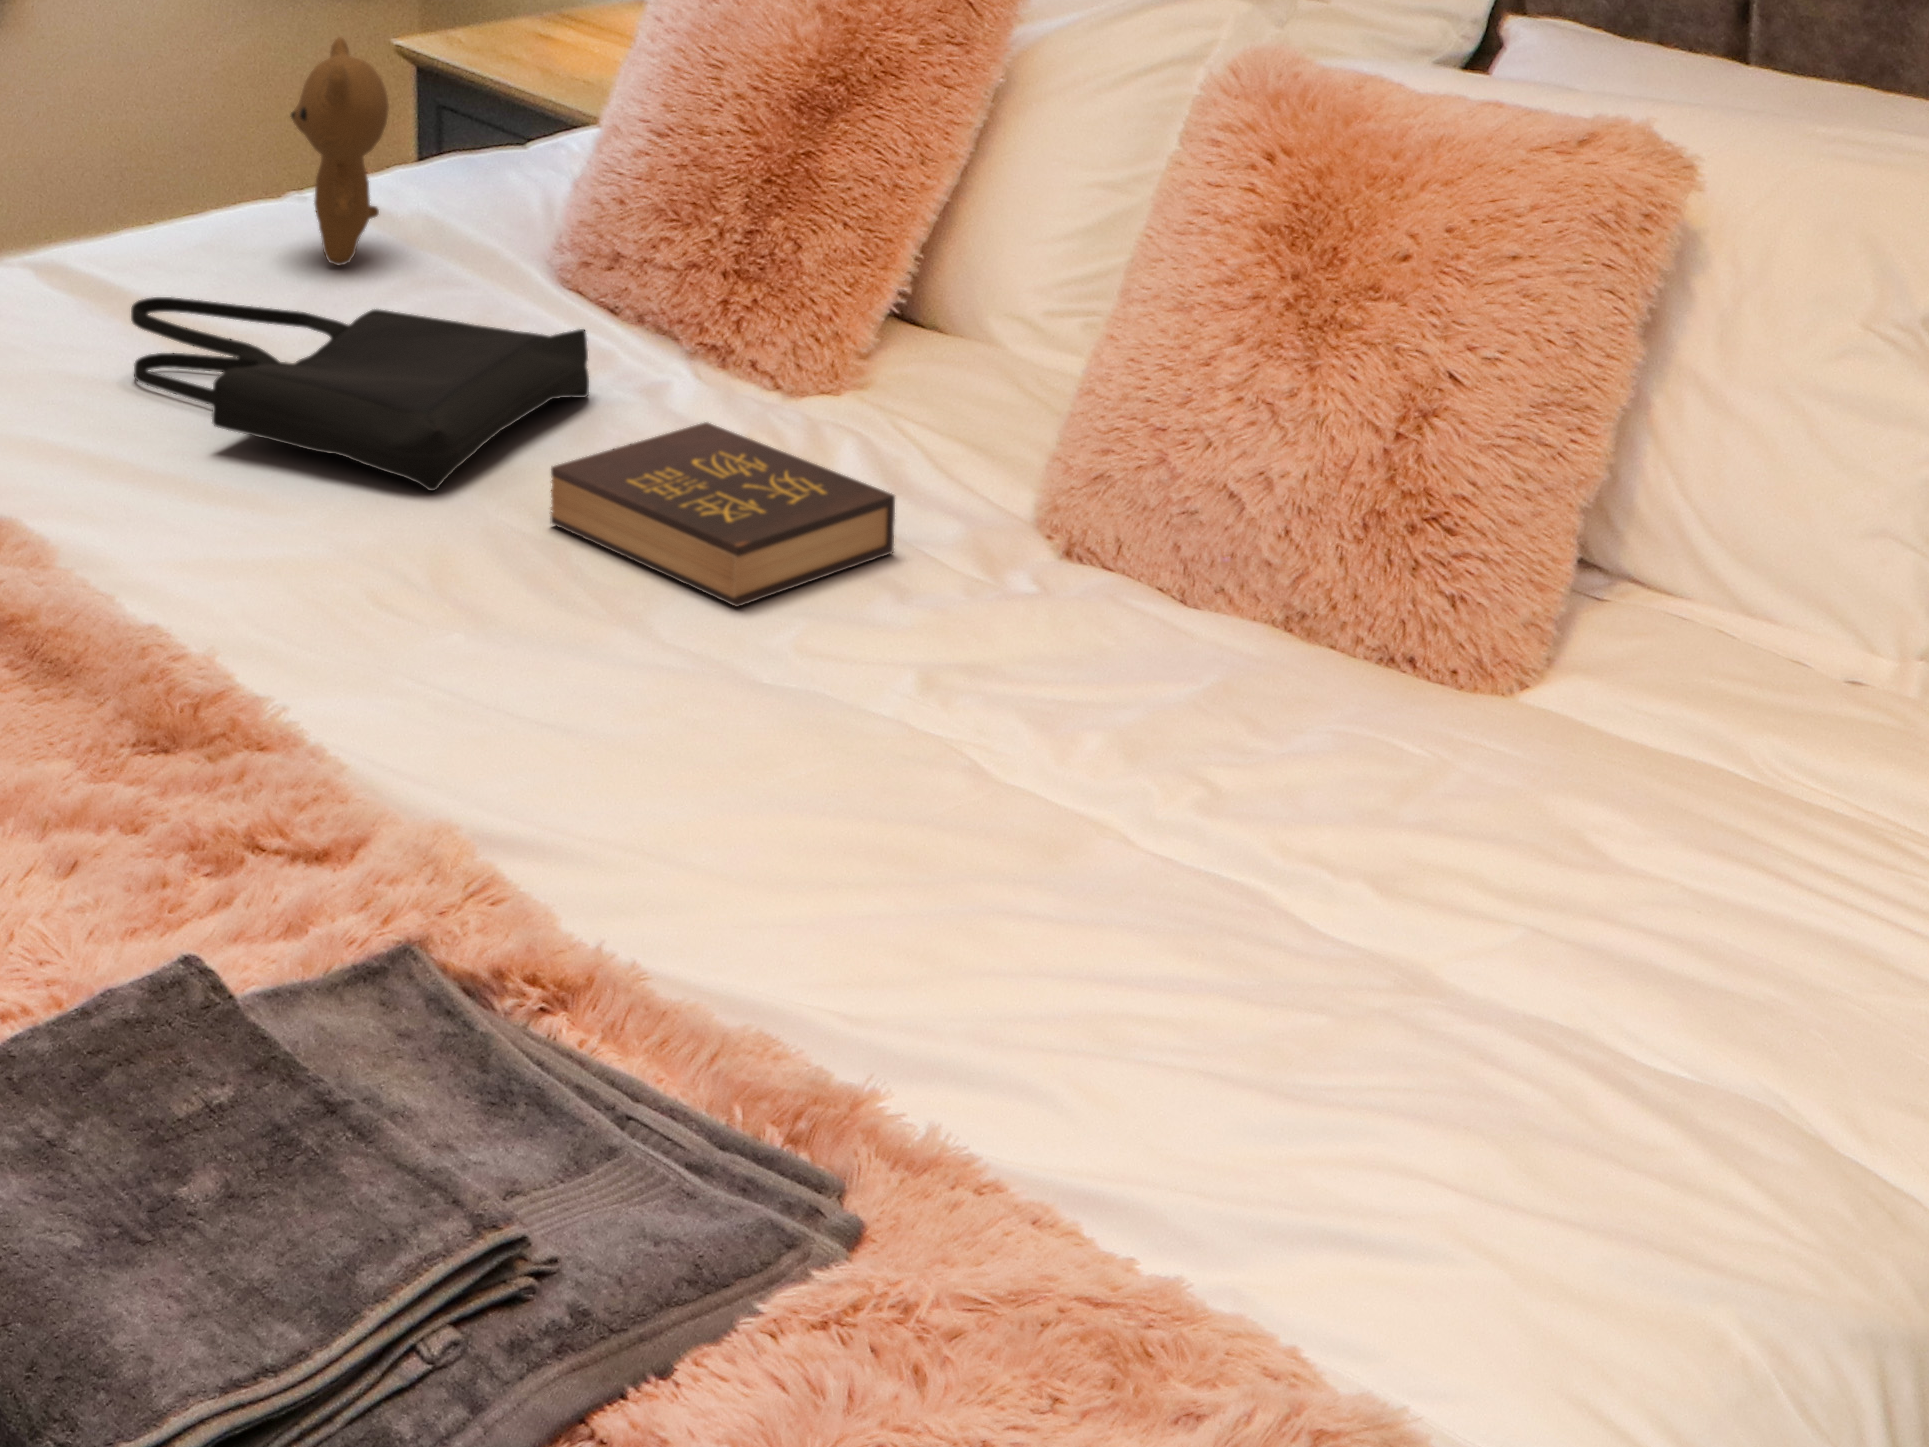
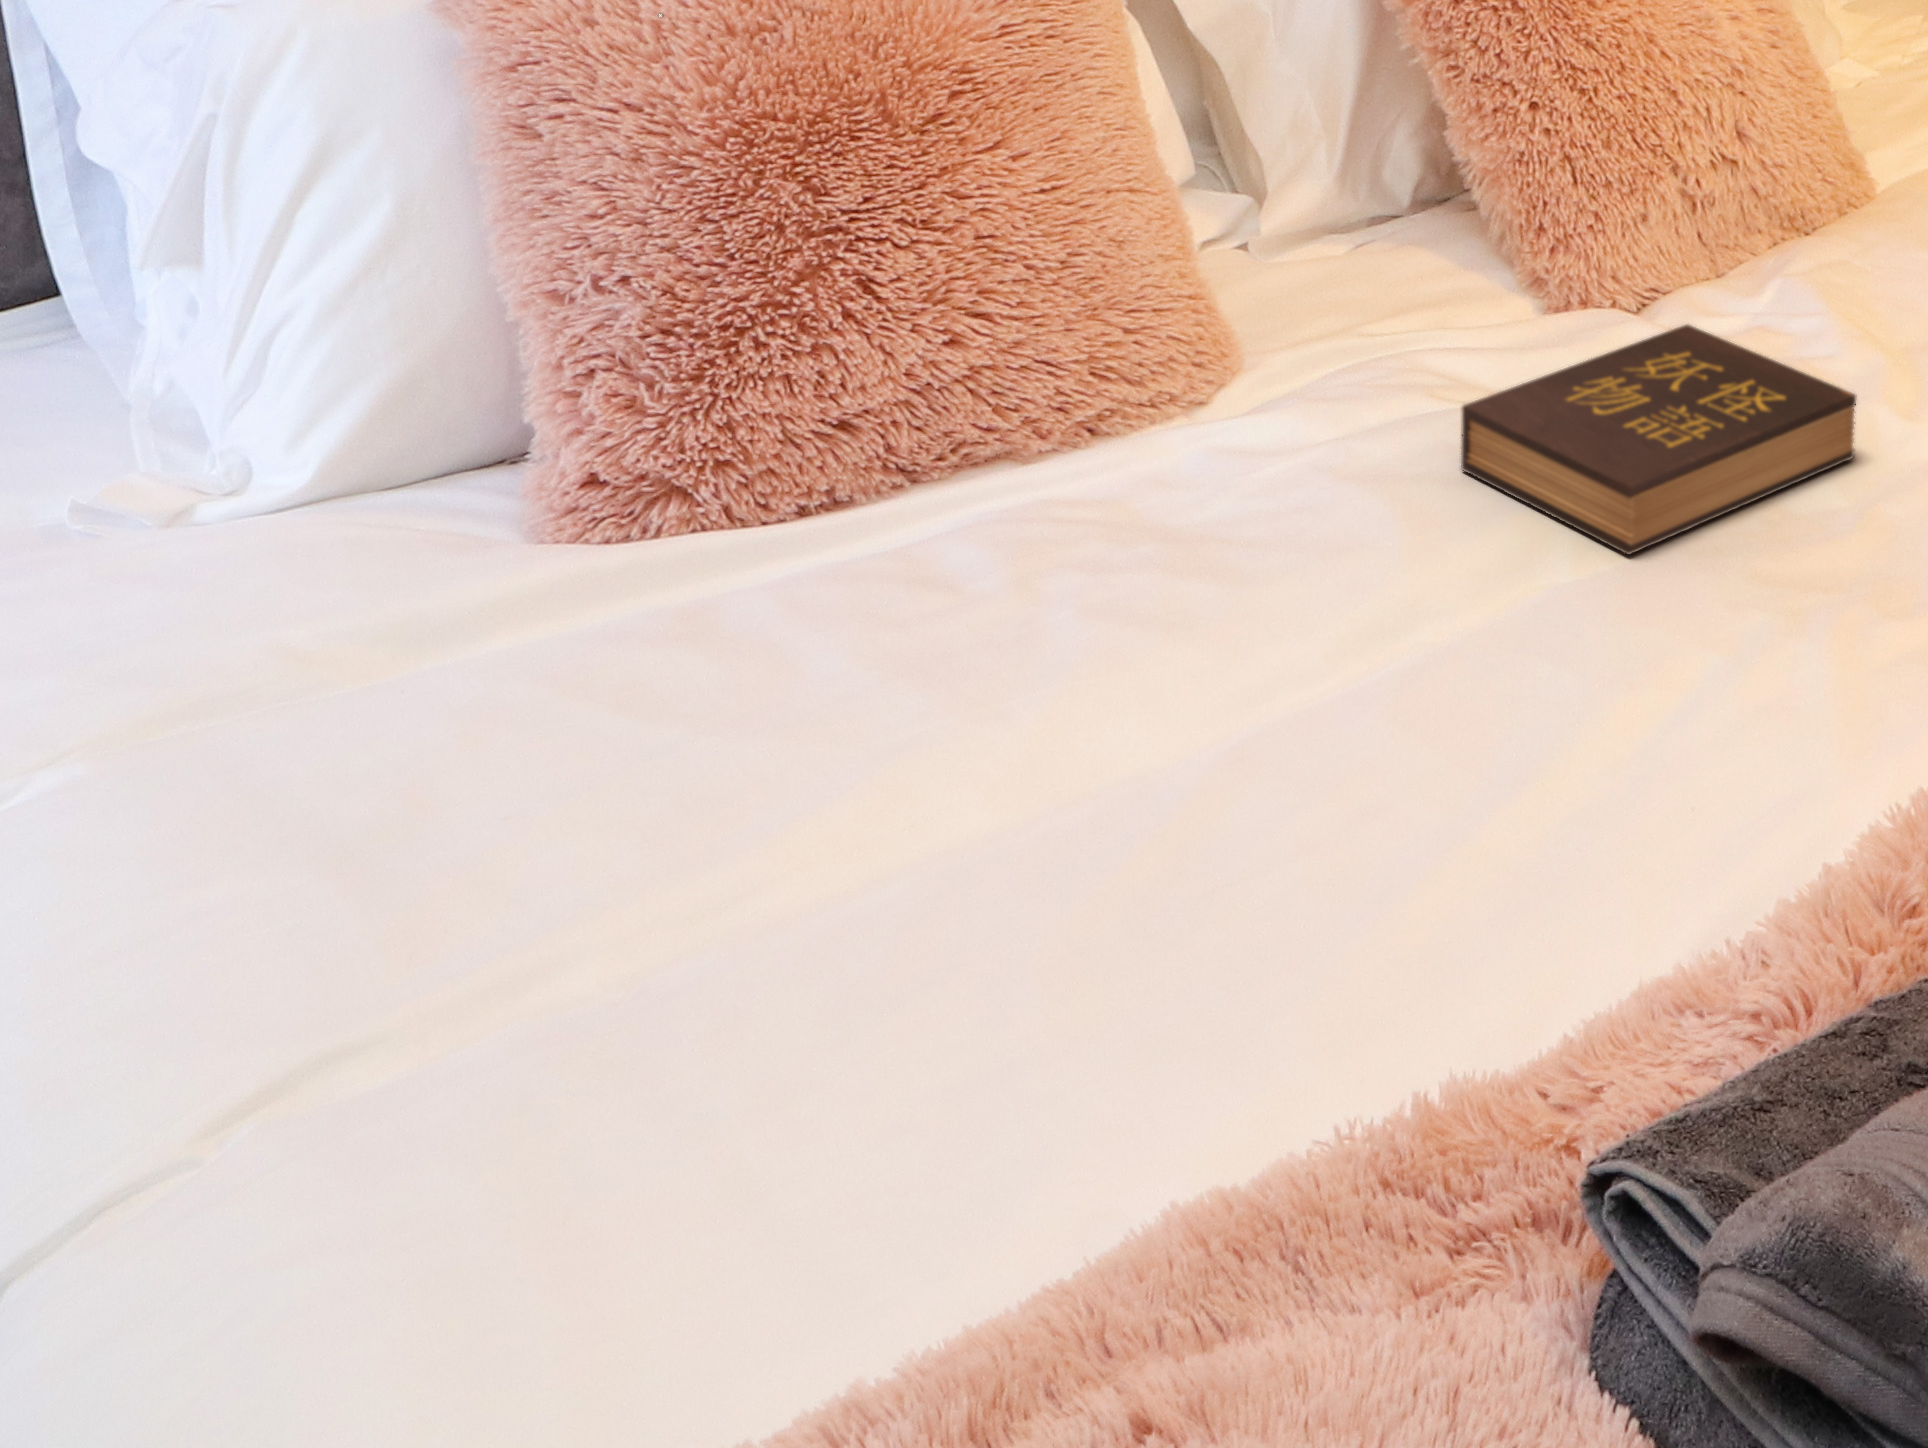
teddy bear: present [290,37,389,265] -> none [138,385,446,770]
tote bag: present [131,297,589,491] -> none [922,453,1531,917]

